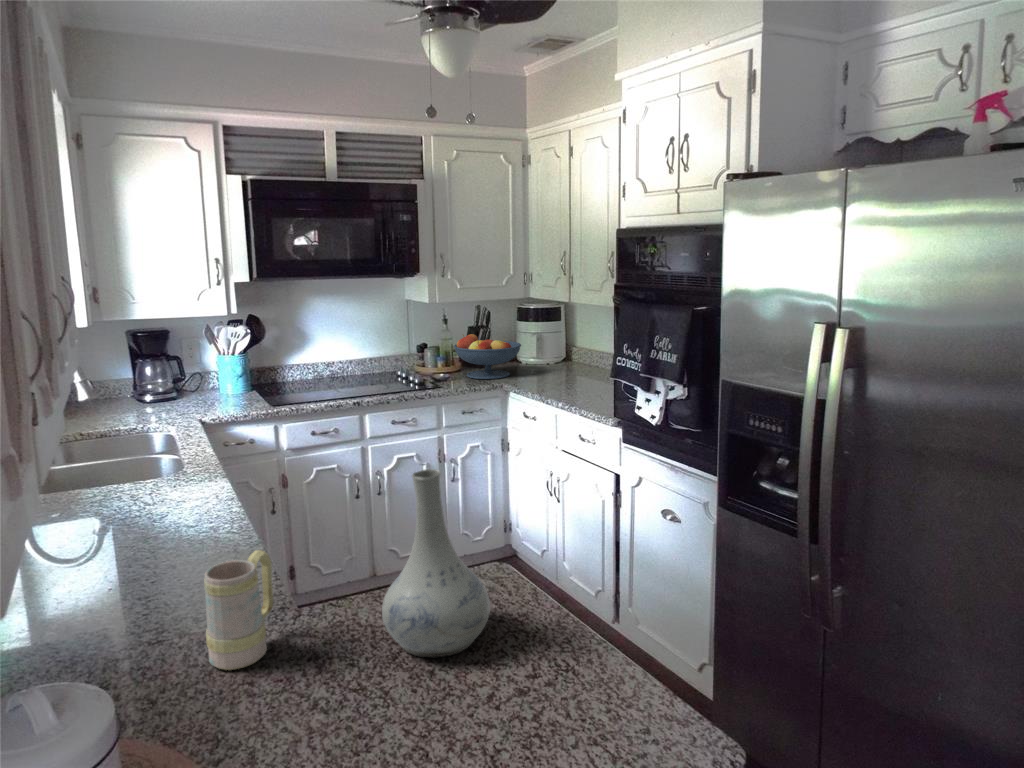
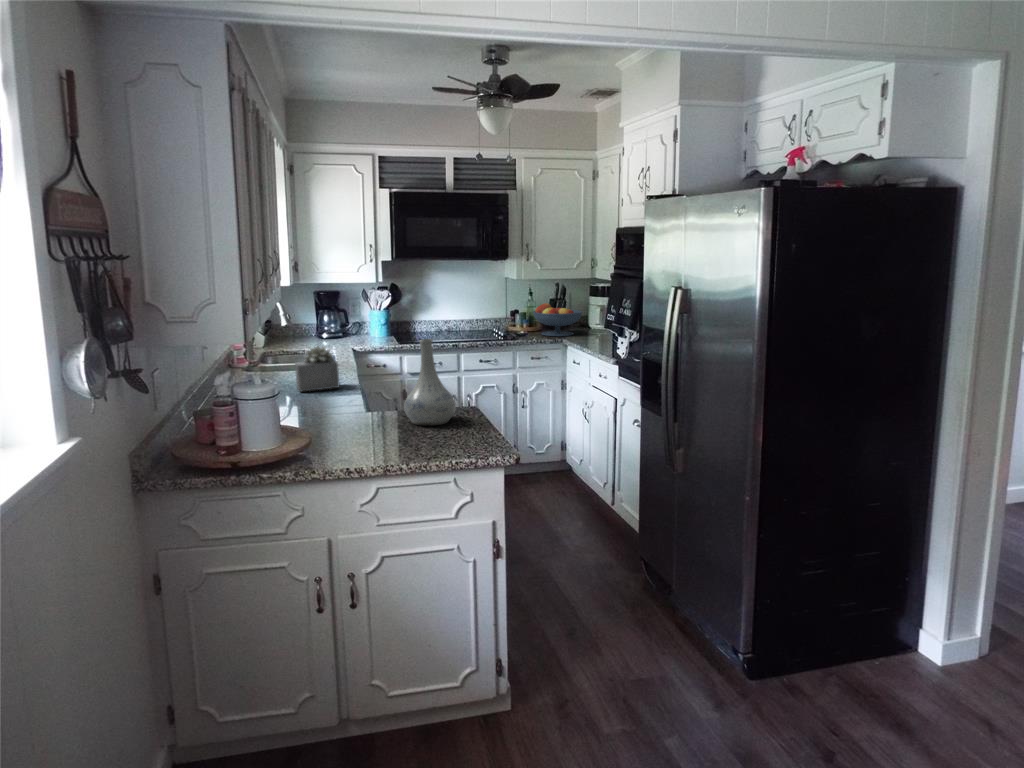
succulent plant: none [111,454,207,551] -> present [295,346,340,391]
mug: present [204,550,273,670] -> none [327,375,359,423]

